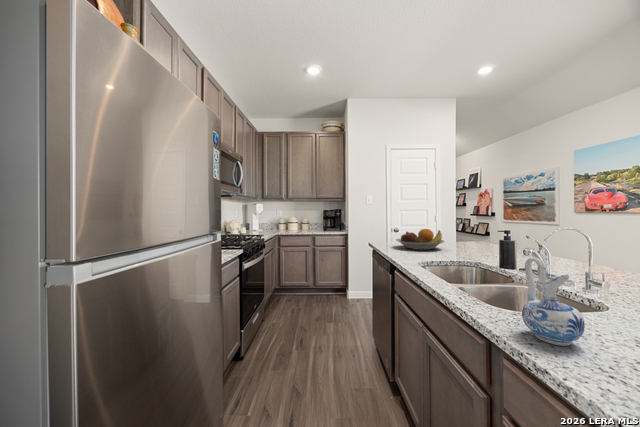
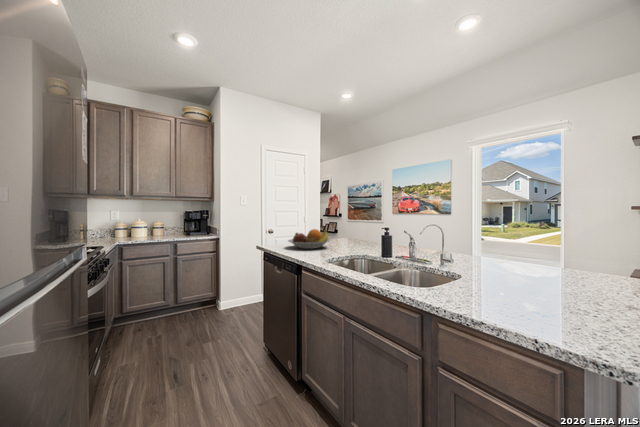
ceramic pitcher: present [522,258,585,346] -> none [445,247,482,305]

